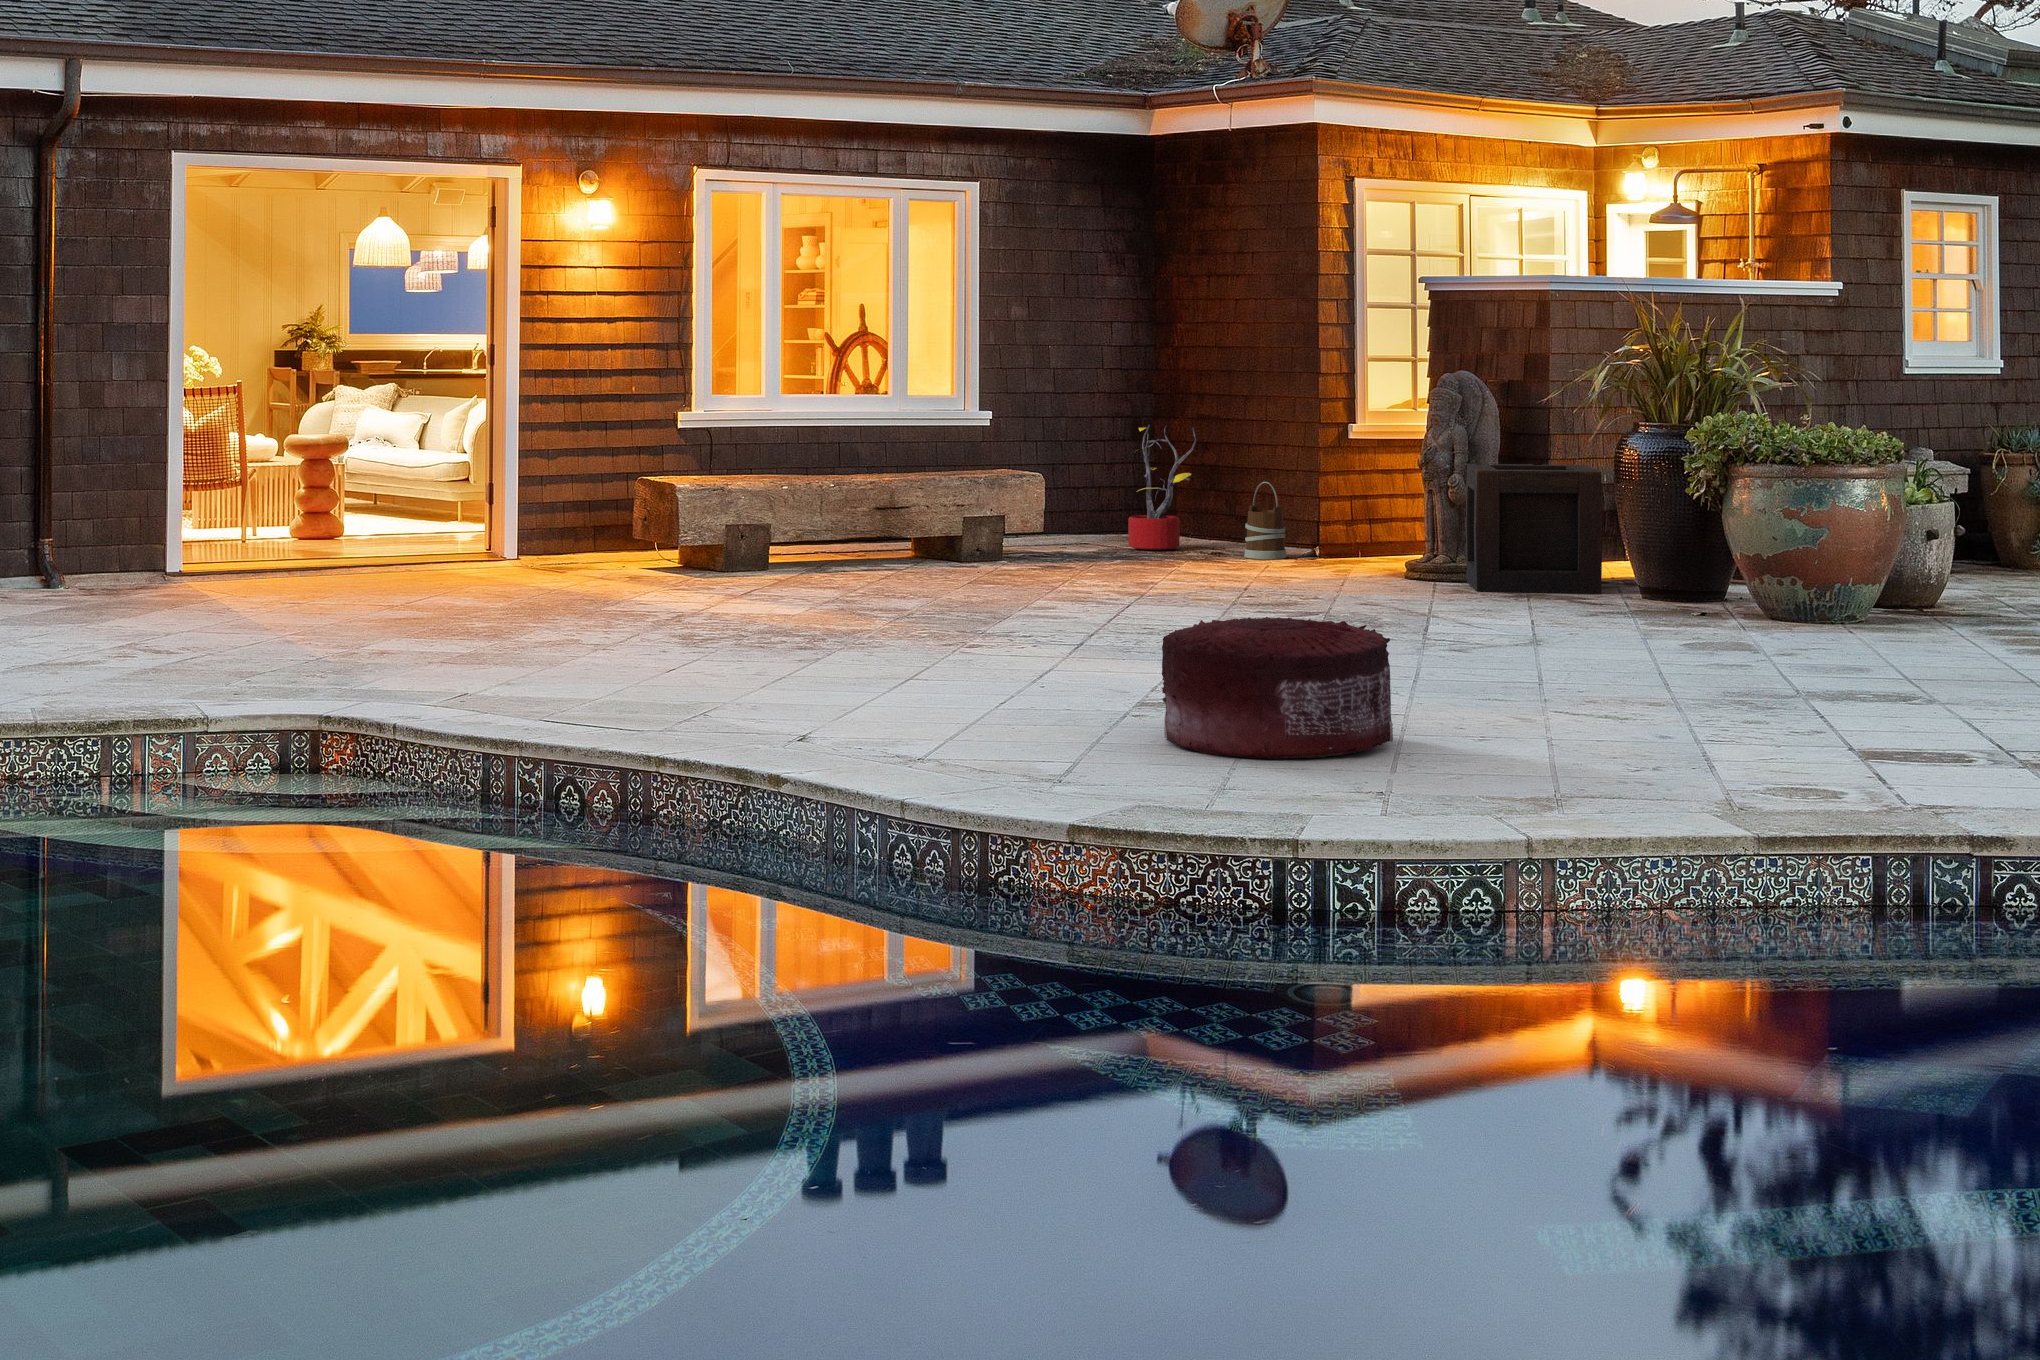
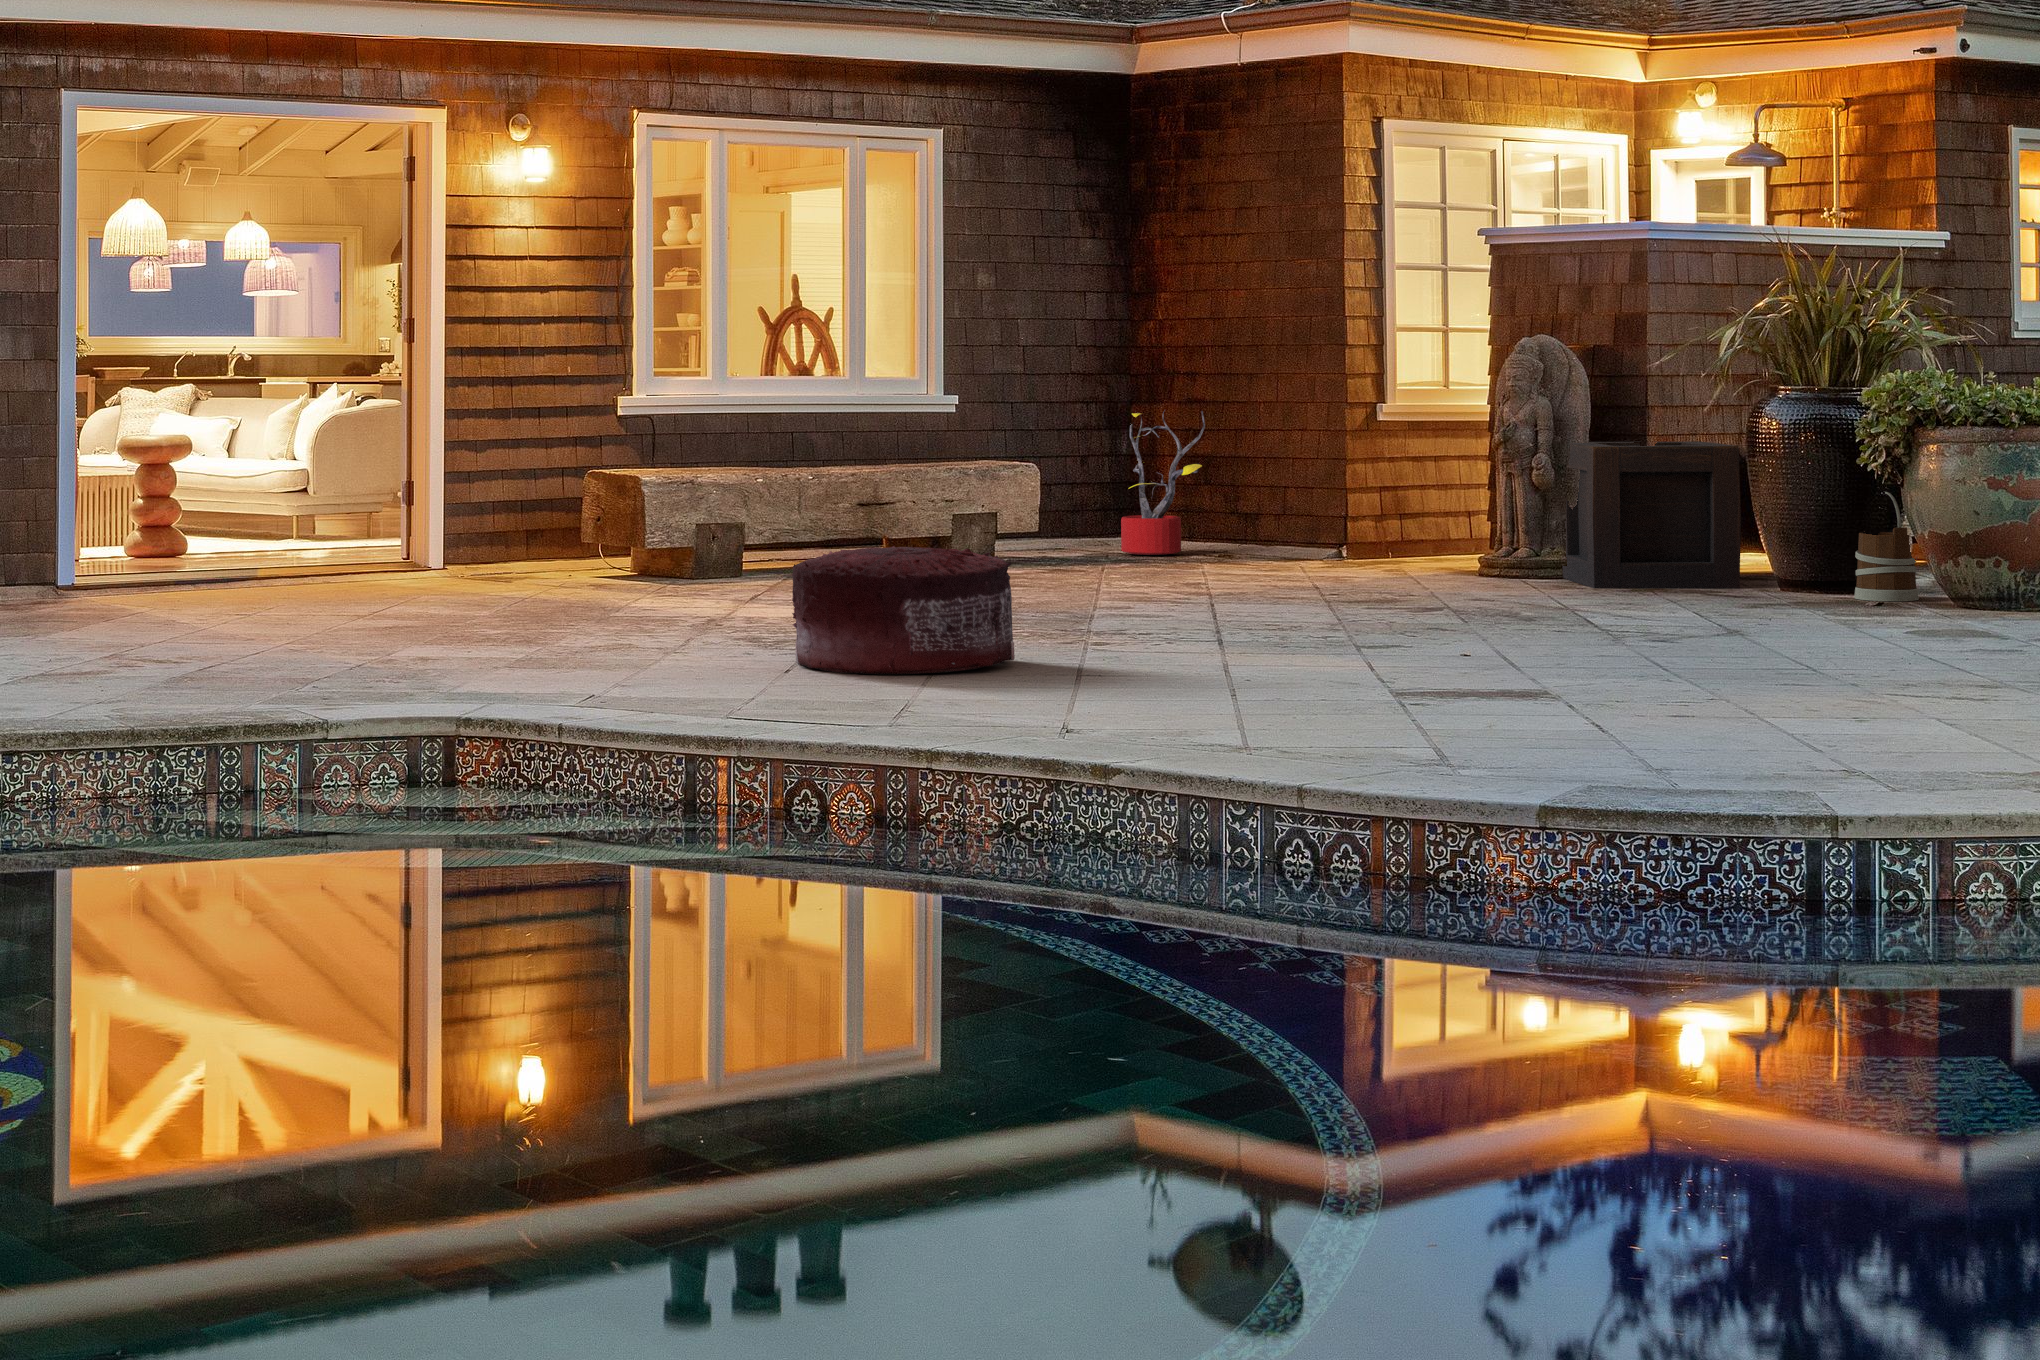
wooden bucket: present [1244,482,1287,559] -> present [1854,492,1919,601]
pouf: present [1162,617,1393,759] -> present [792,546,1015,675]

